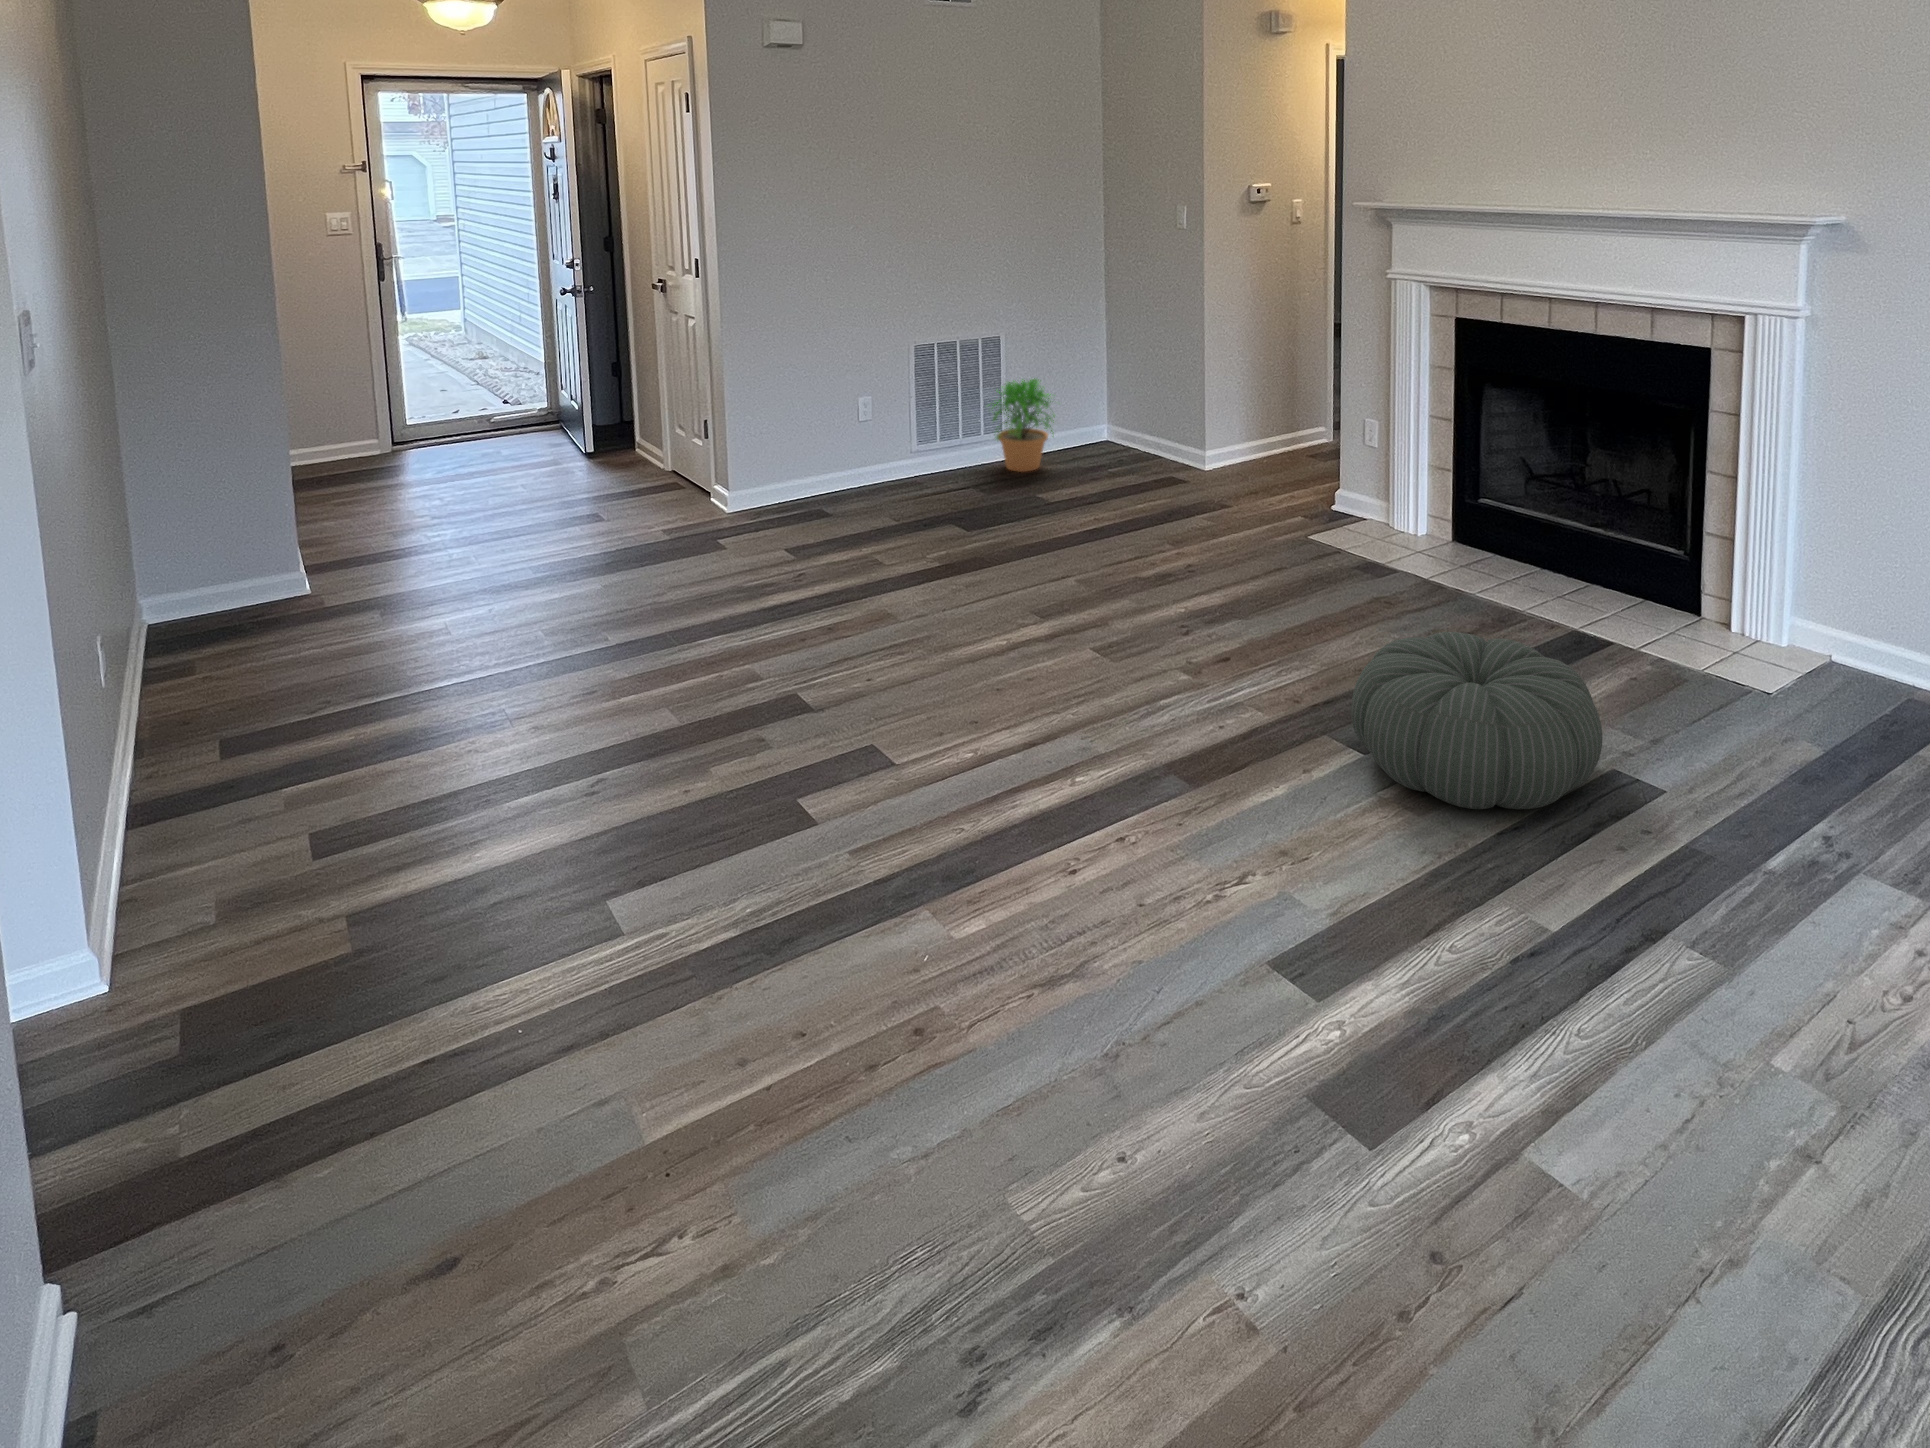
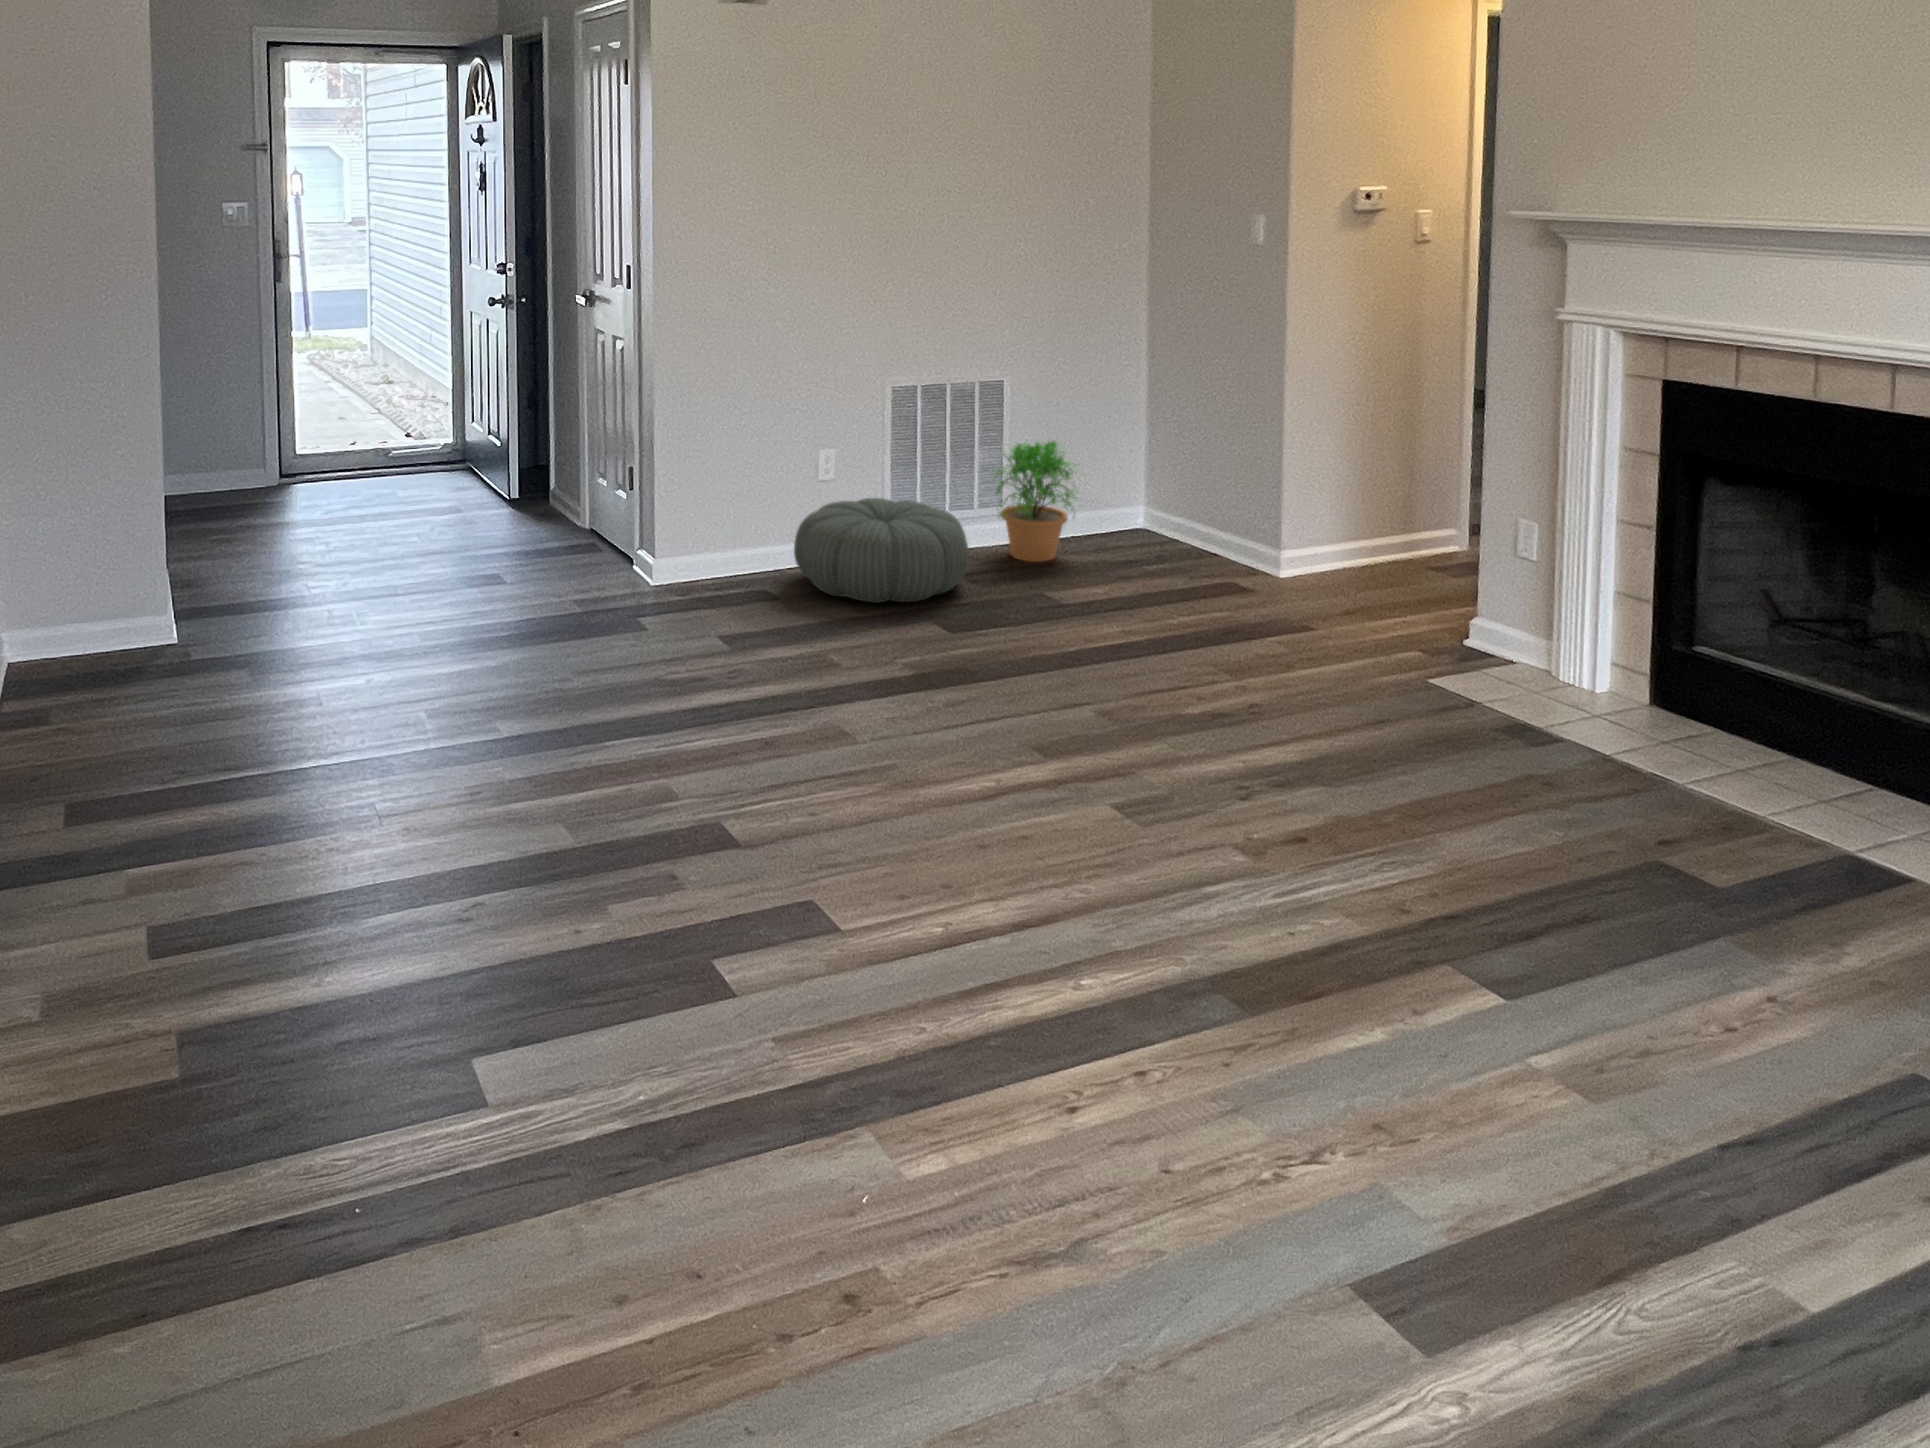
pouf: present [1351,632,1602,809] -> present [794,498,969,603]

